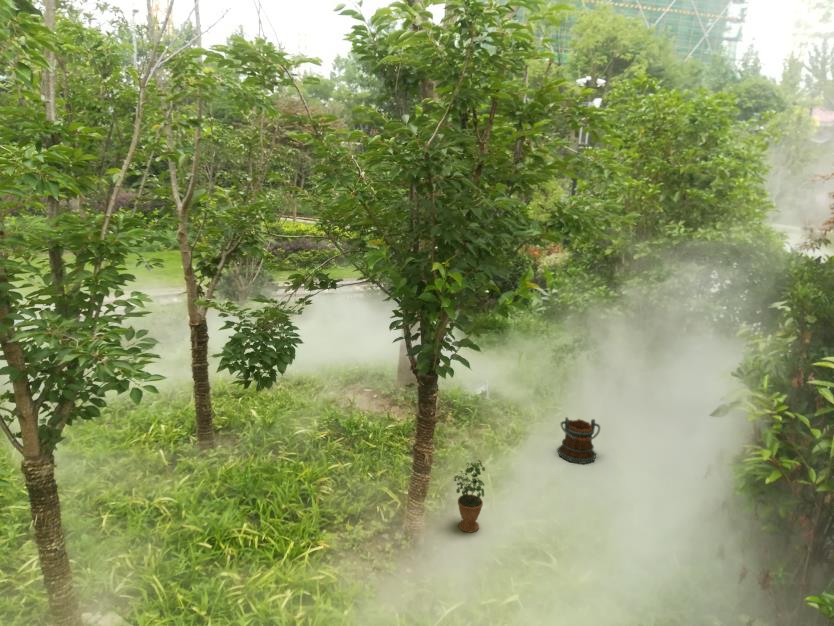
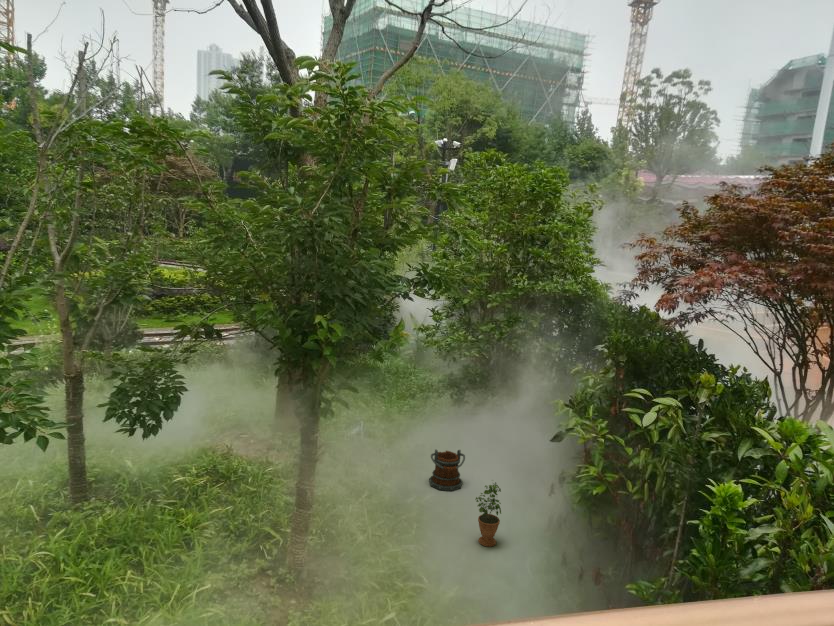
potted plant: present [454,460,485,532] -> present [475,482,501,547]

